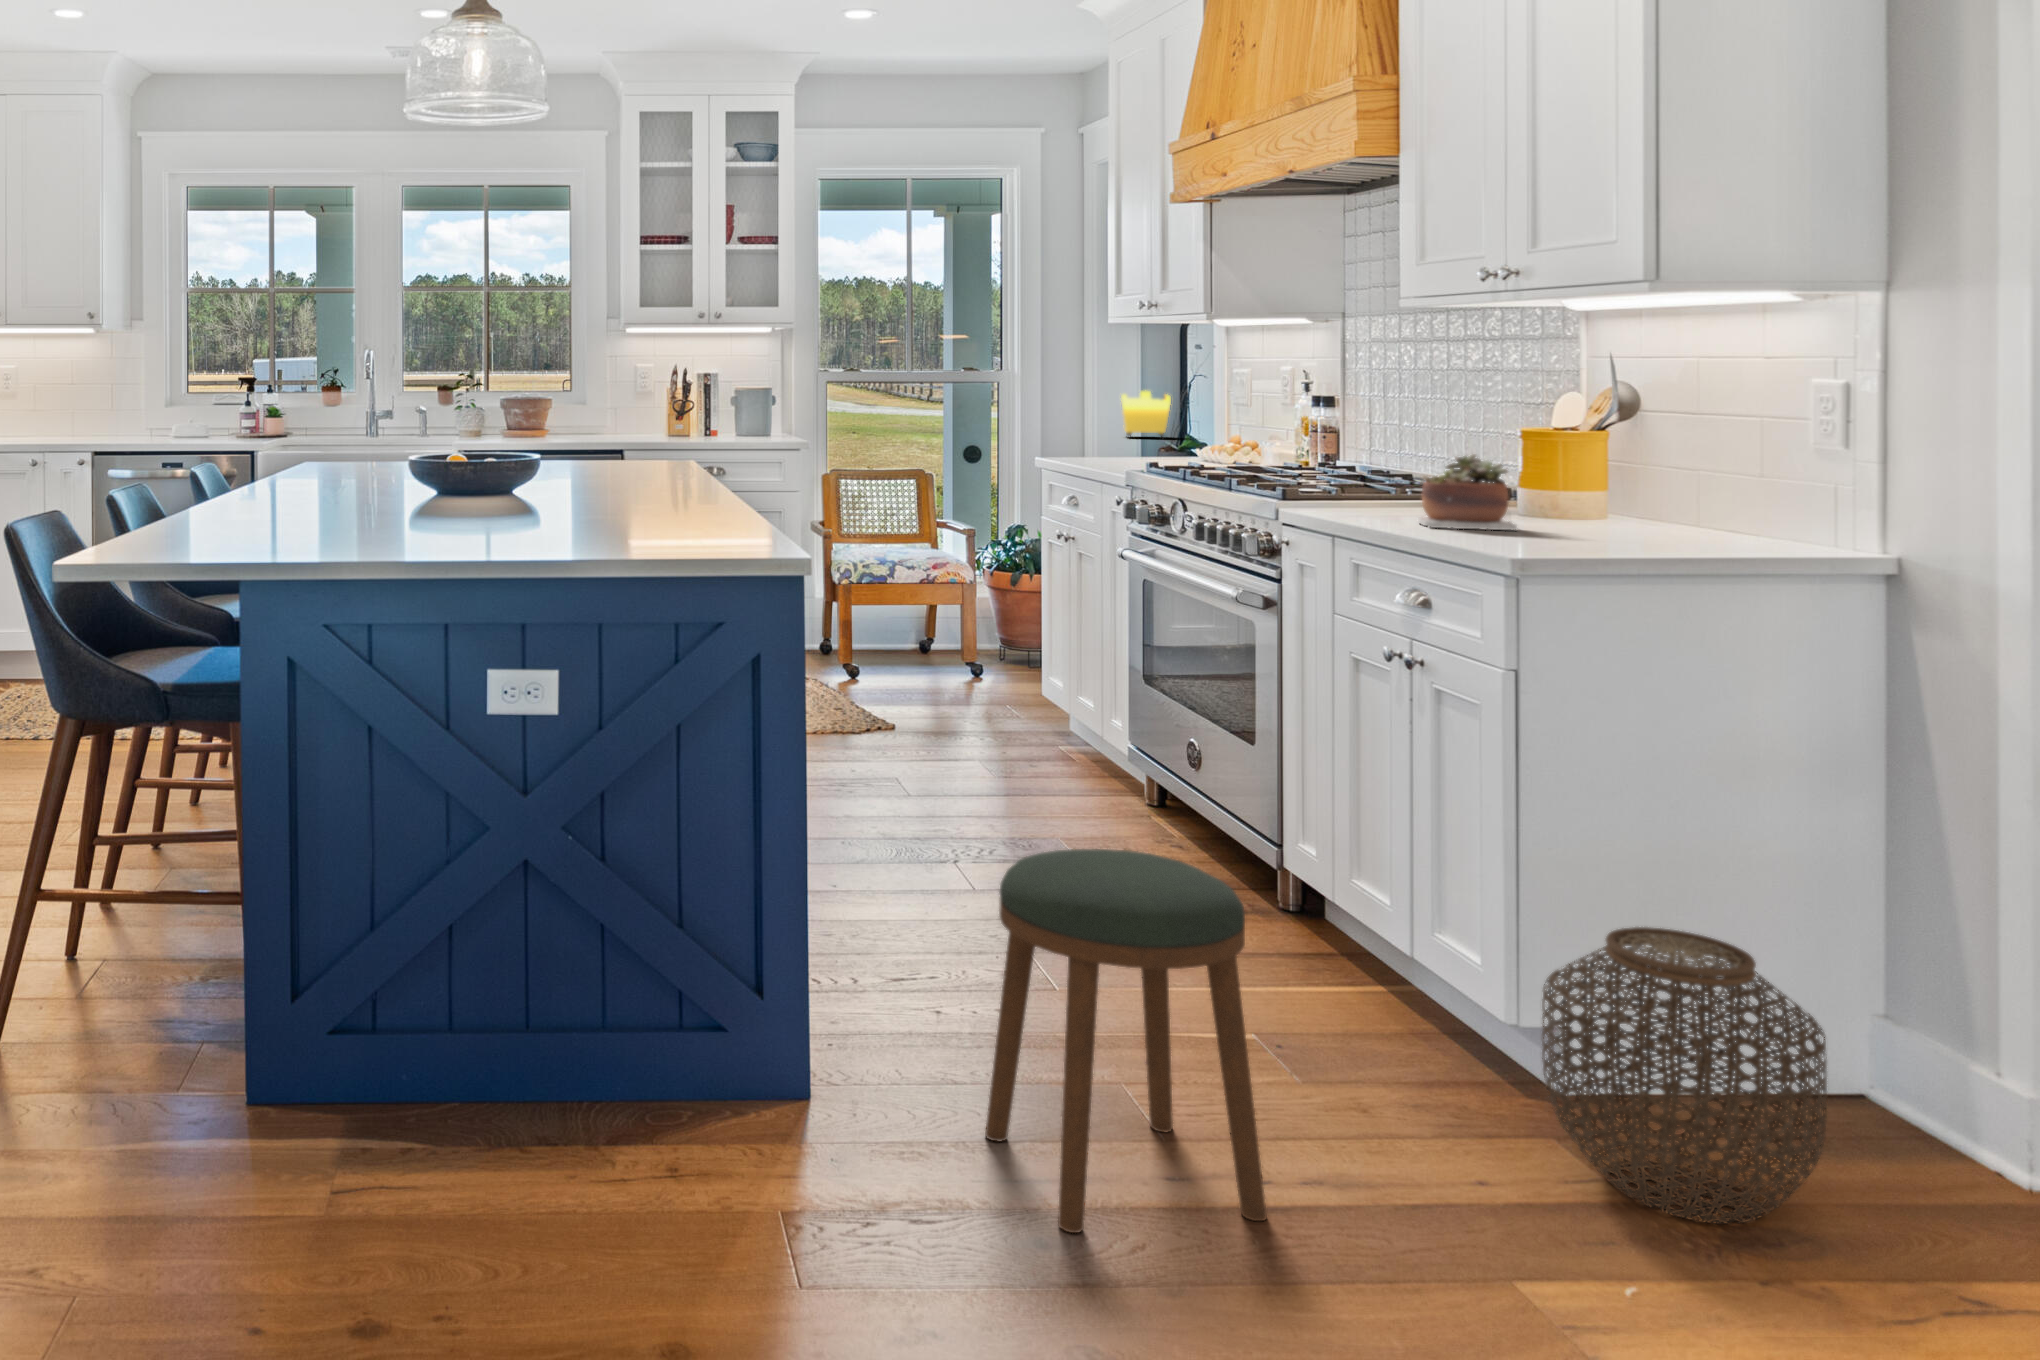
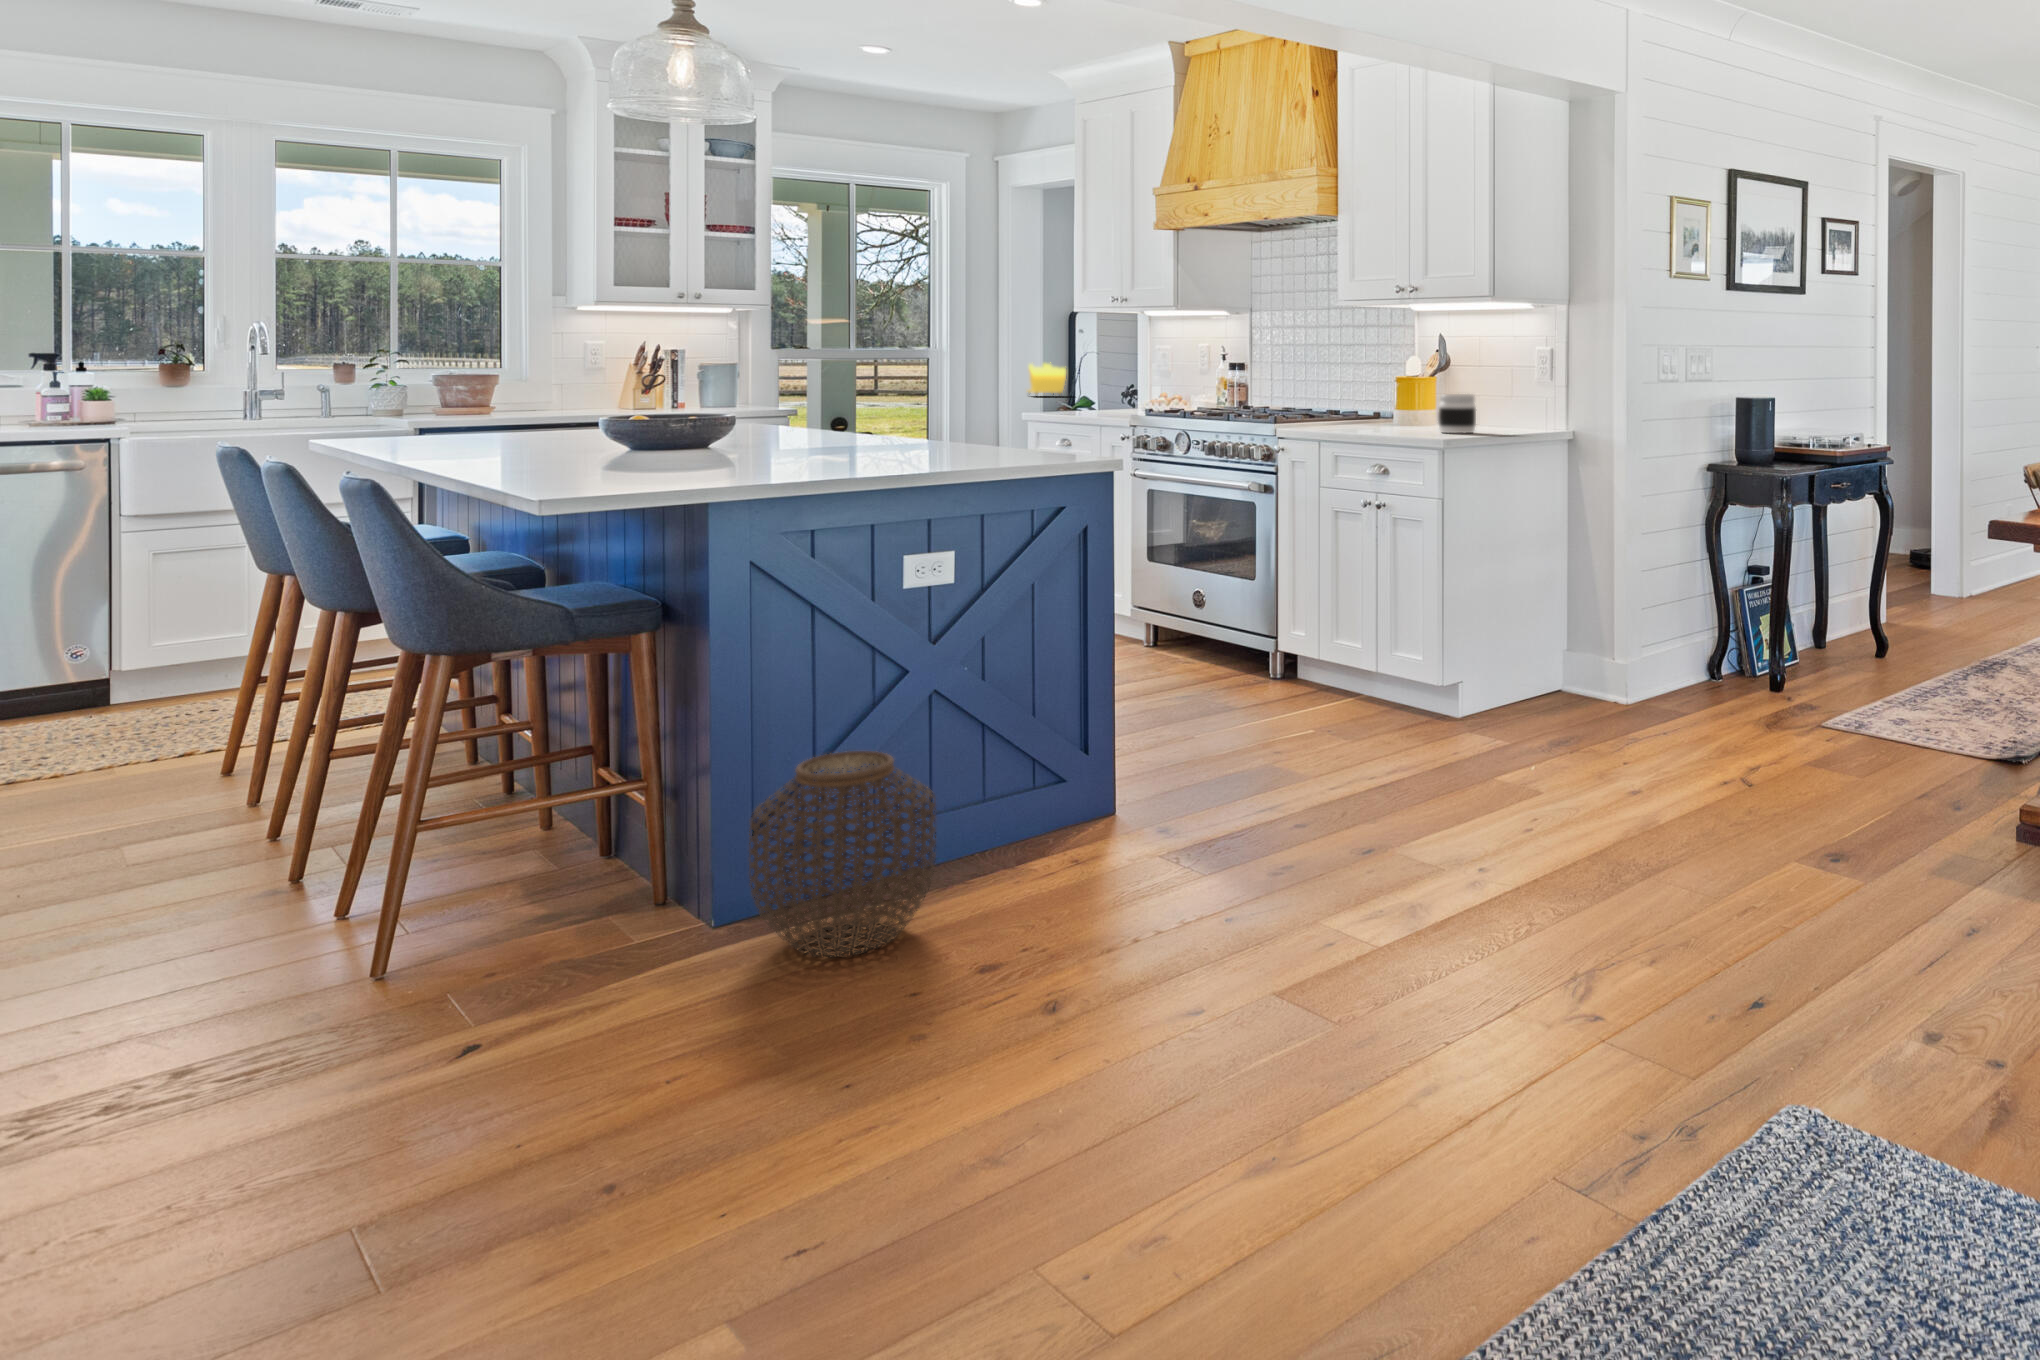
succulent plant: present [1418,454,1517,530] -> none [1369,390,1425,431]
jar: none [1530,467,1611,543] -> present [1438,394,1476,433]
stool: present [985,849,1267,1233] -> none [1220,619,1382,824]
woven basket: present [1542,927,1827,1224] -> present [749,751,936,957]

